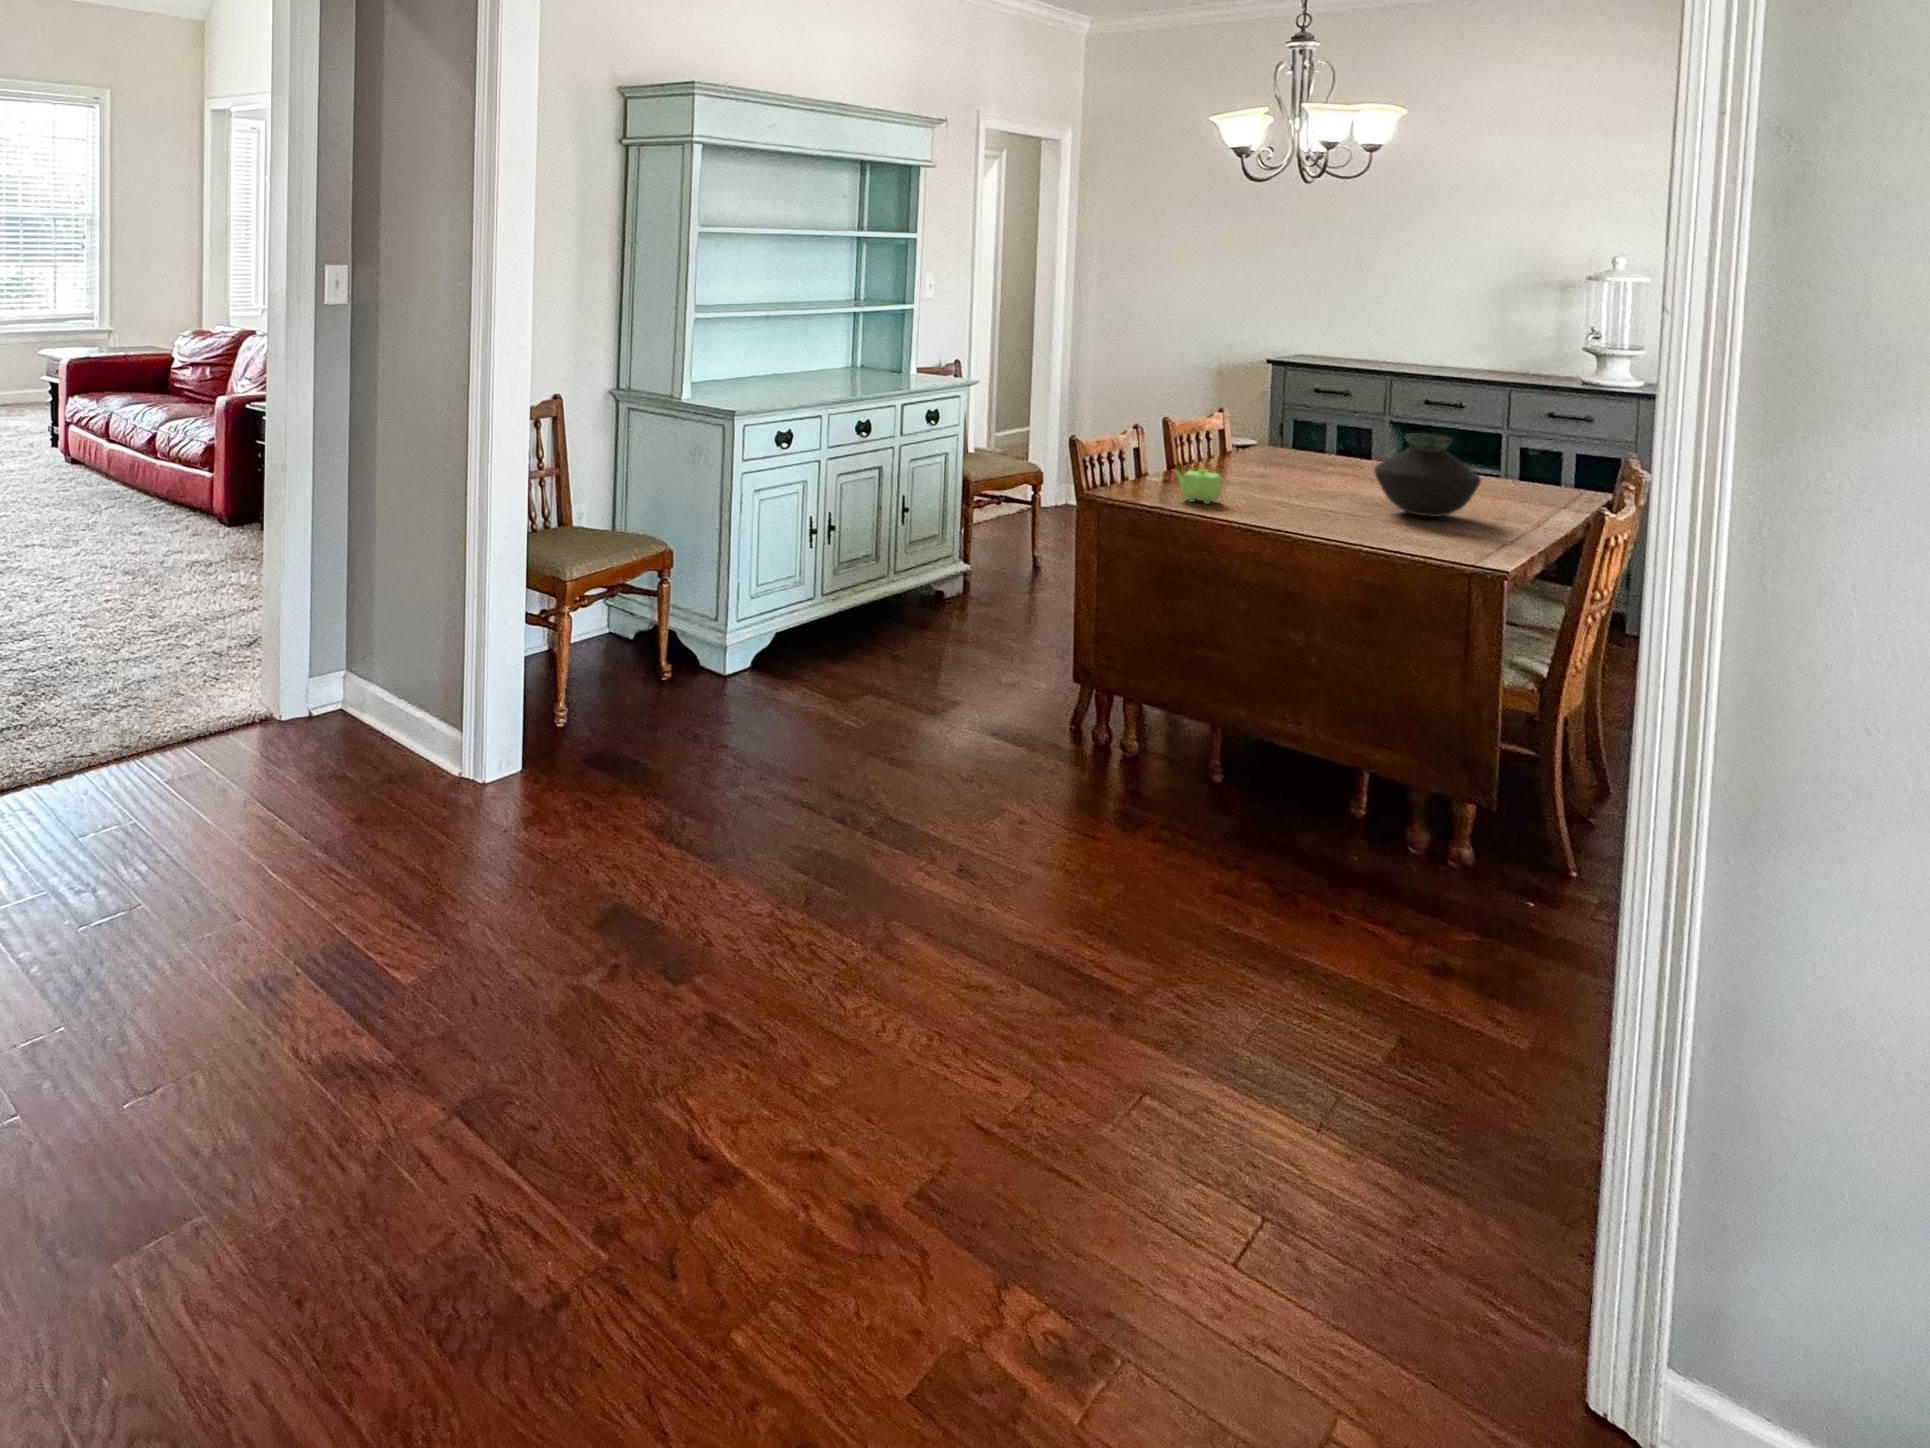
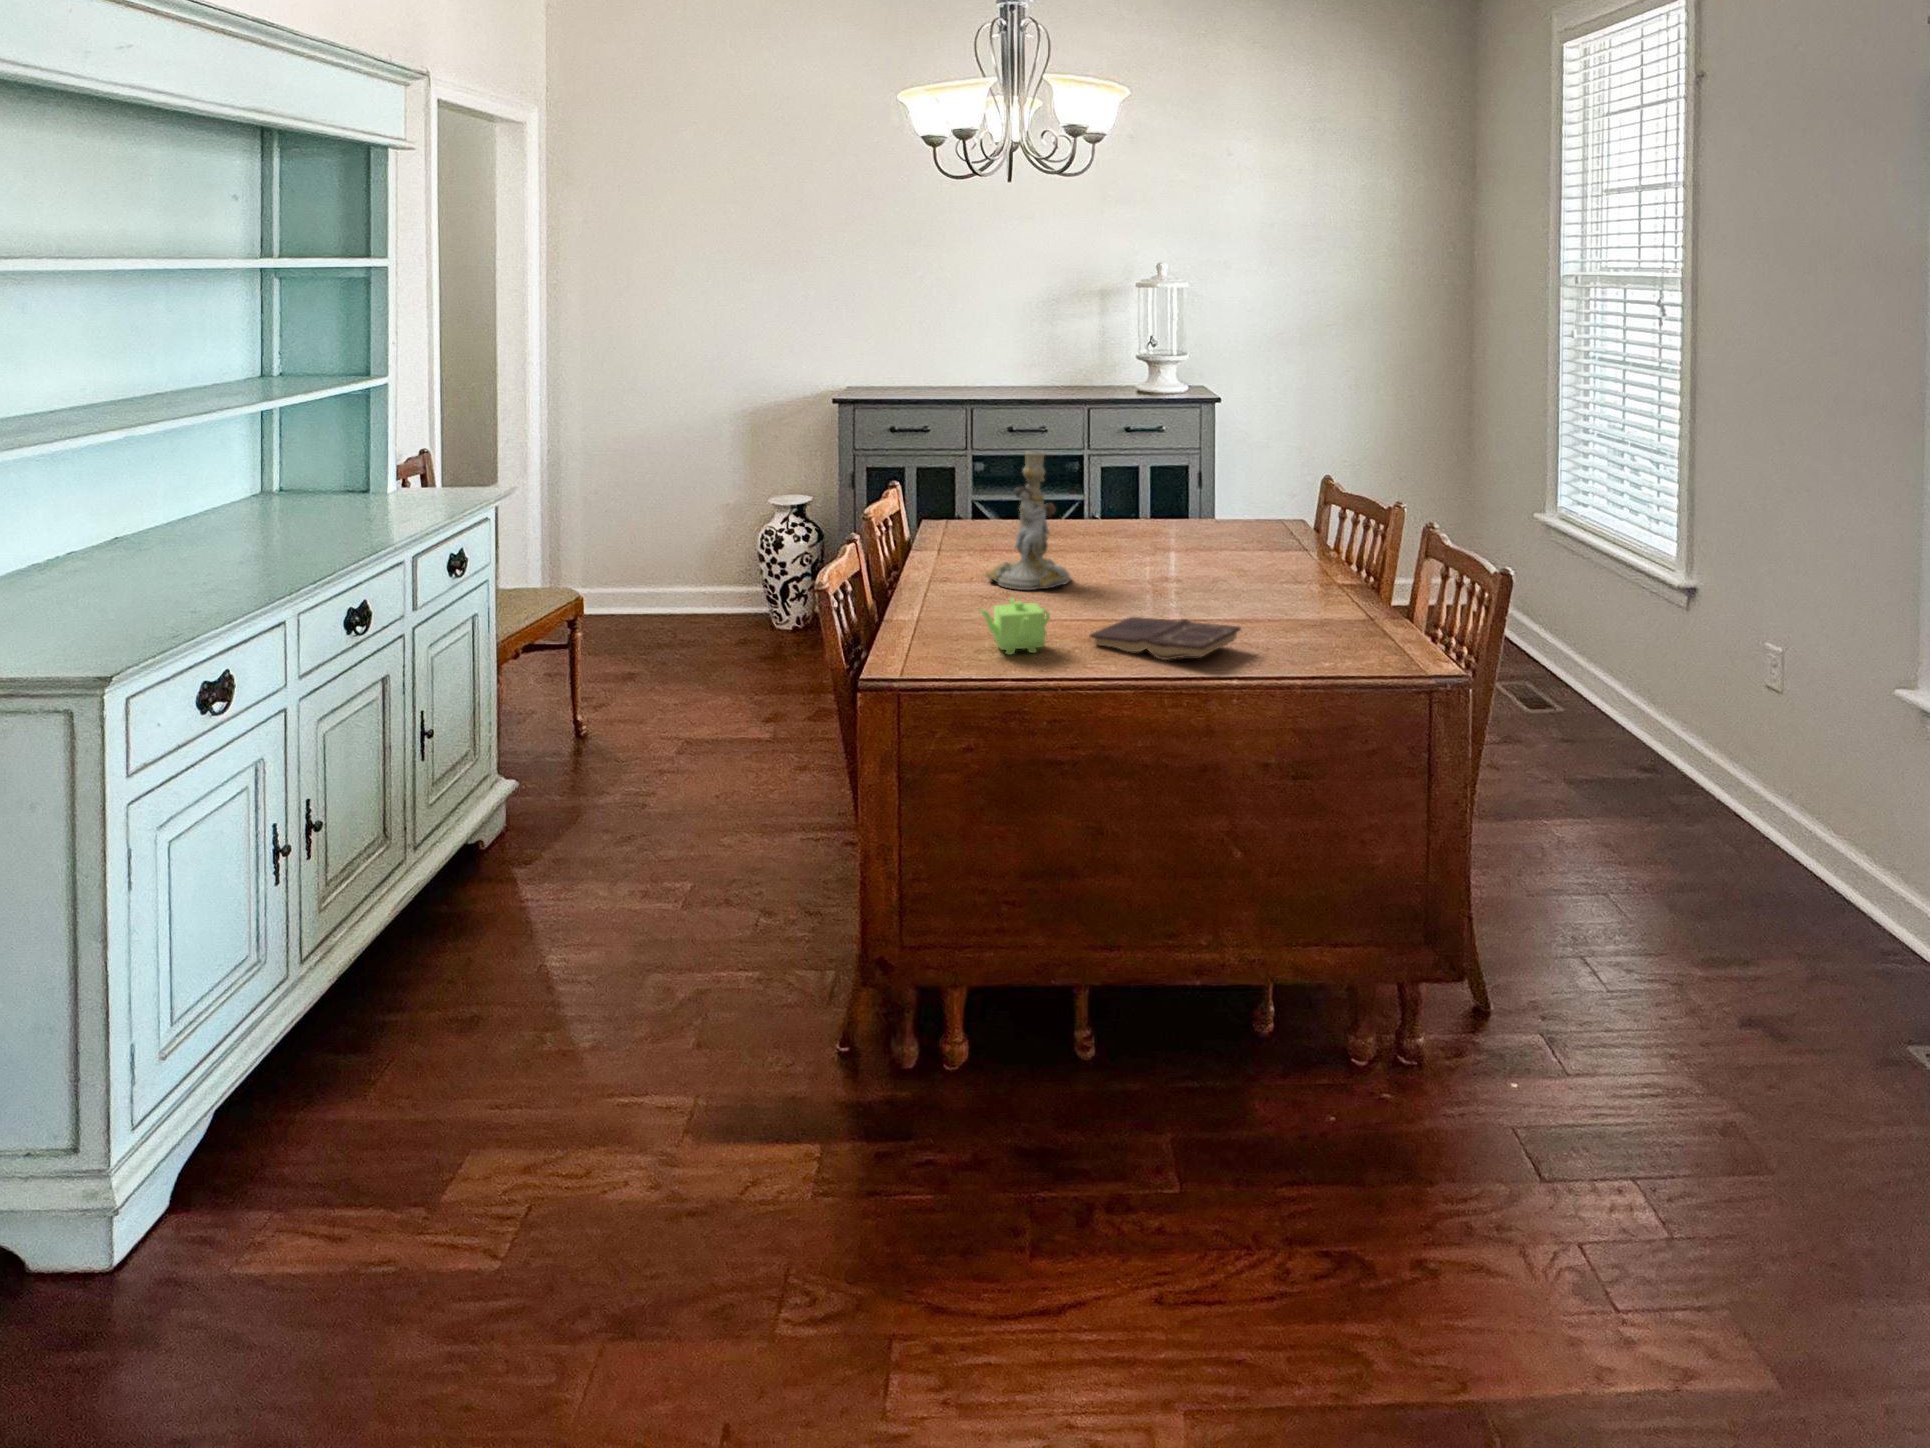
candlestick: none [1242,384,1310,485] -> present [986,451,1070,590]
vase: present [1374,433,1481,517] -> none [1183,498,1303,605]
book: none [1254,501,1363,522] -> present [1090,617,1241,660]

